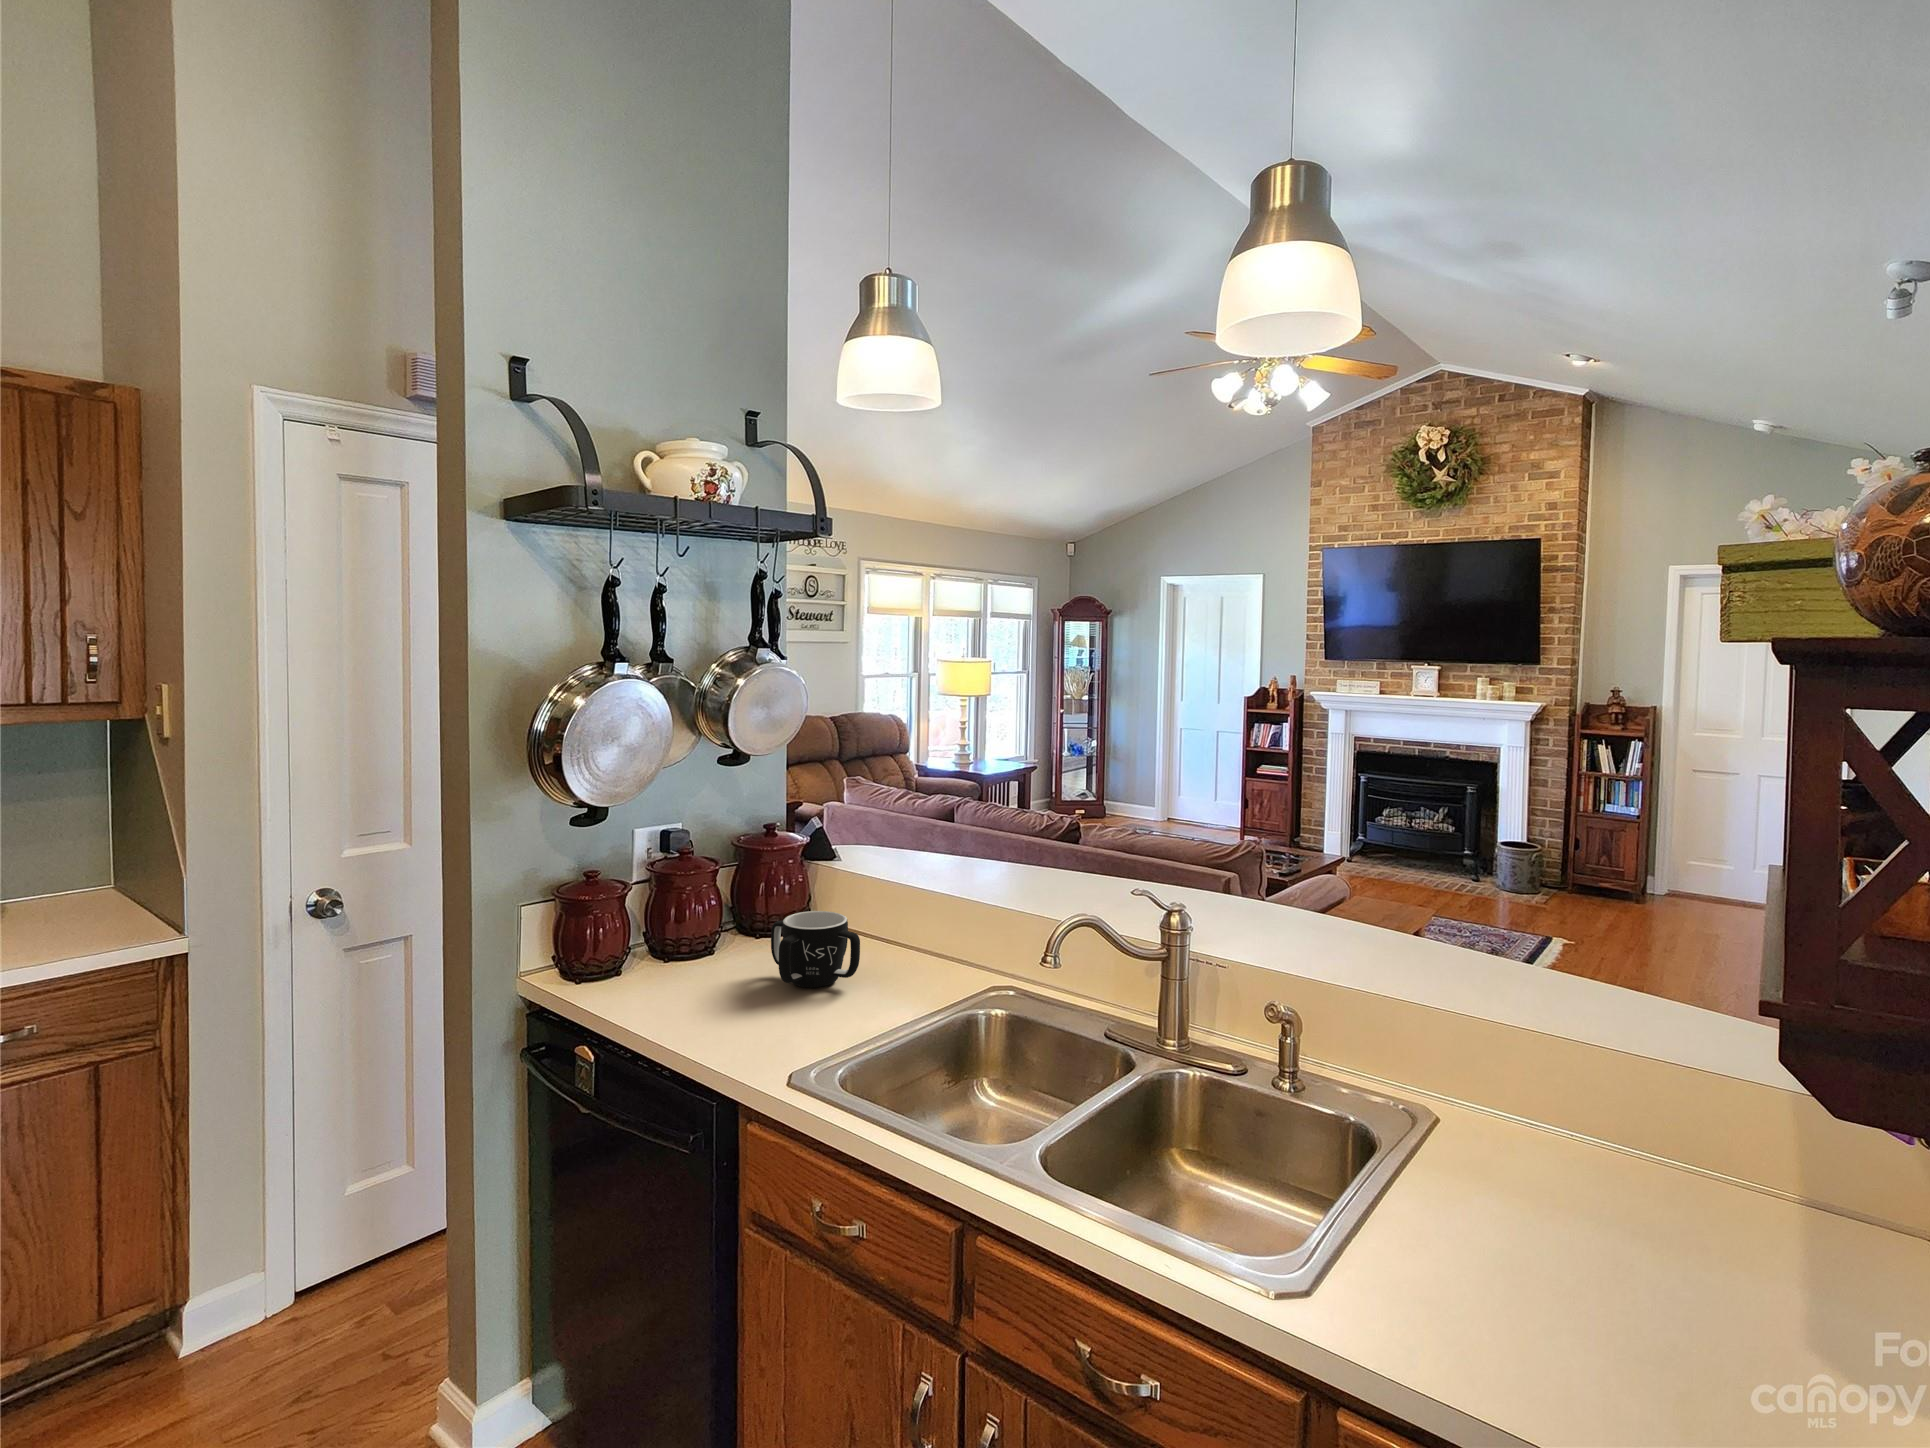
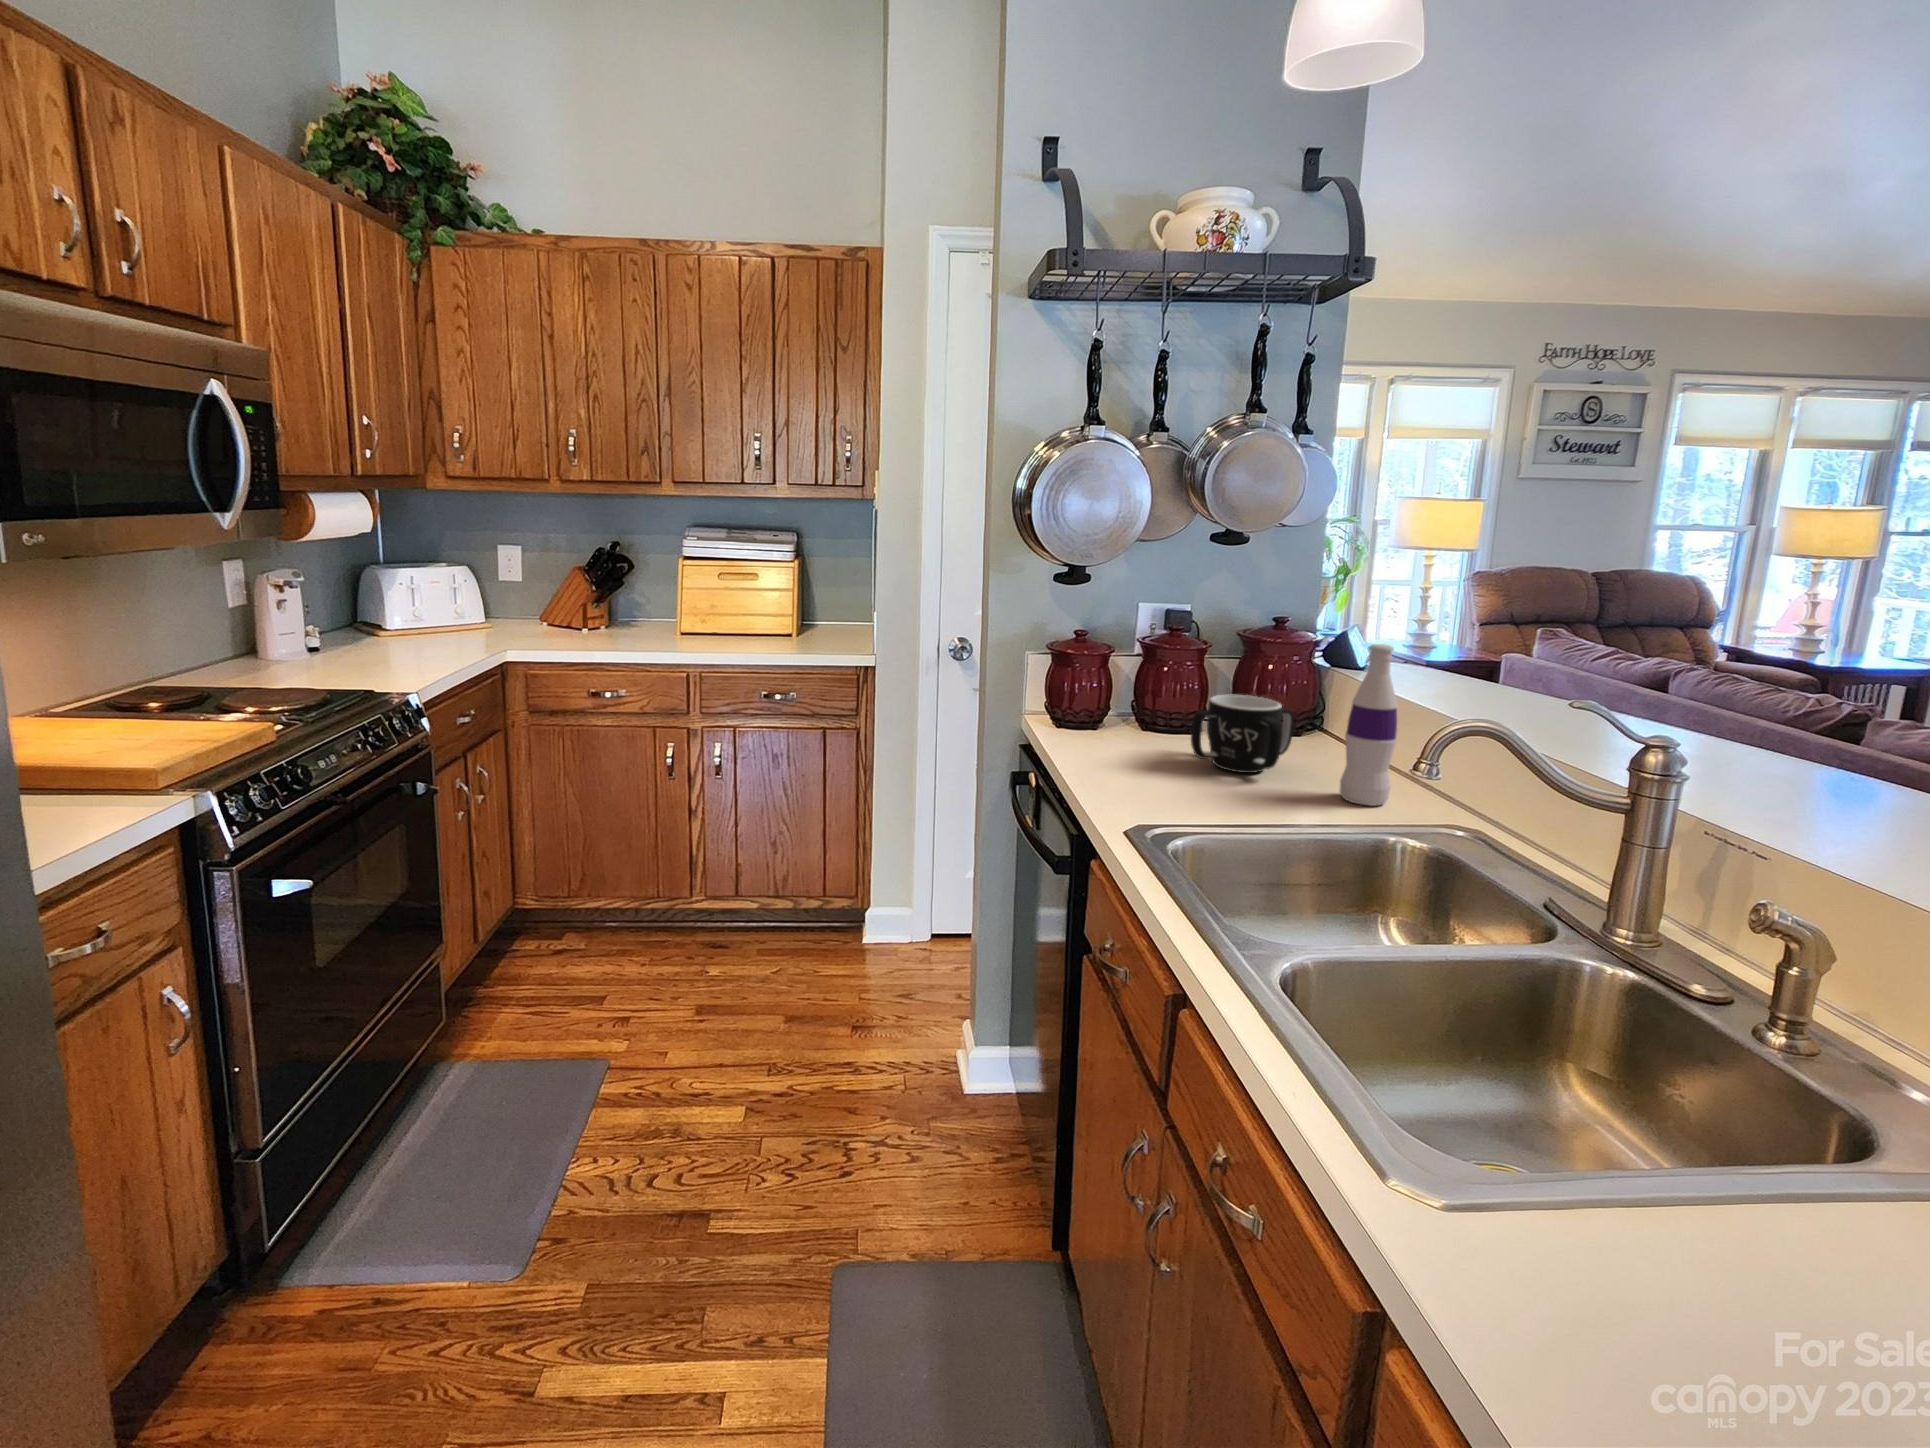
bottle: none [911,853,951,989] -> present [1340,644,1398,806]

